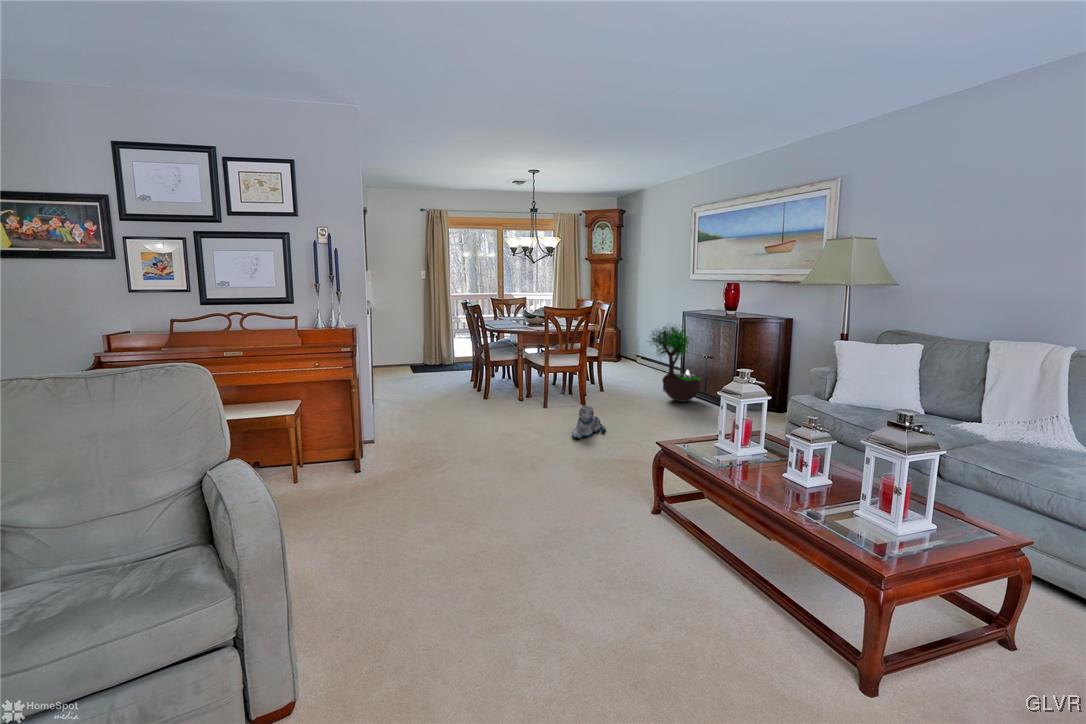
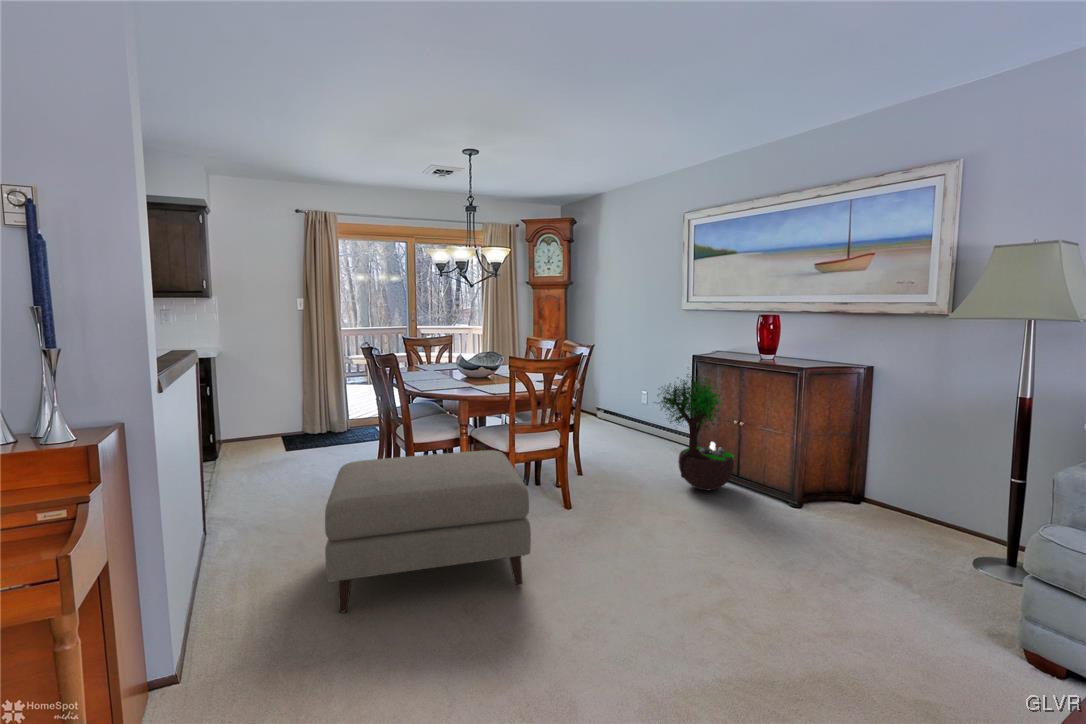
ottoman: none [439,362,544,431] -> present [325,450,531,612]
plush toy: present [572,405,606,438] -> none [587,541,642,613]

